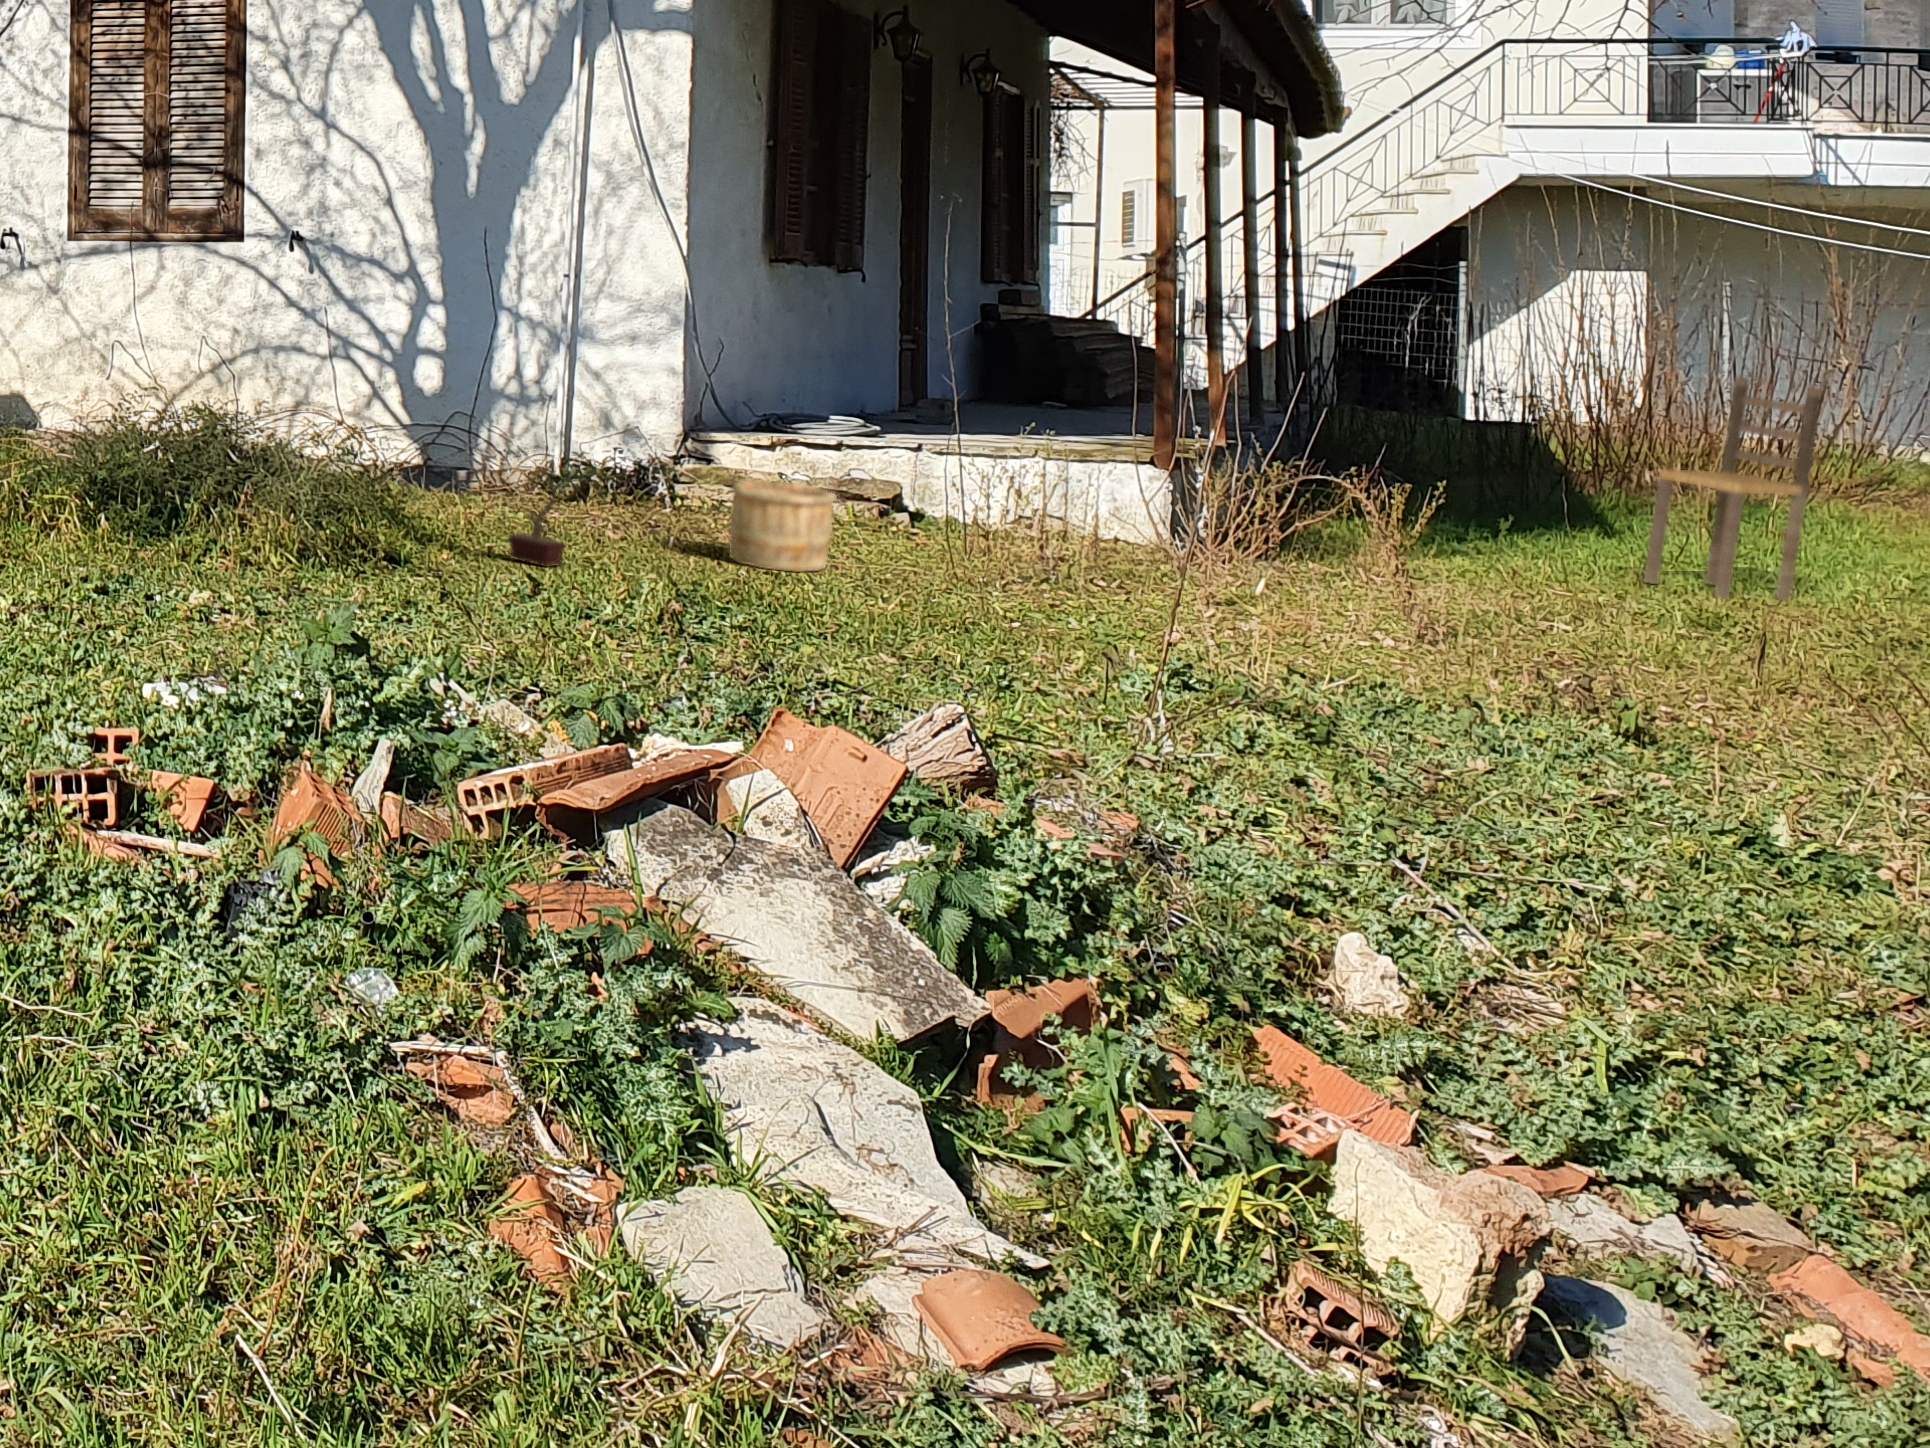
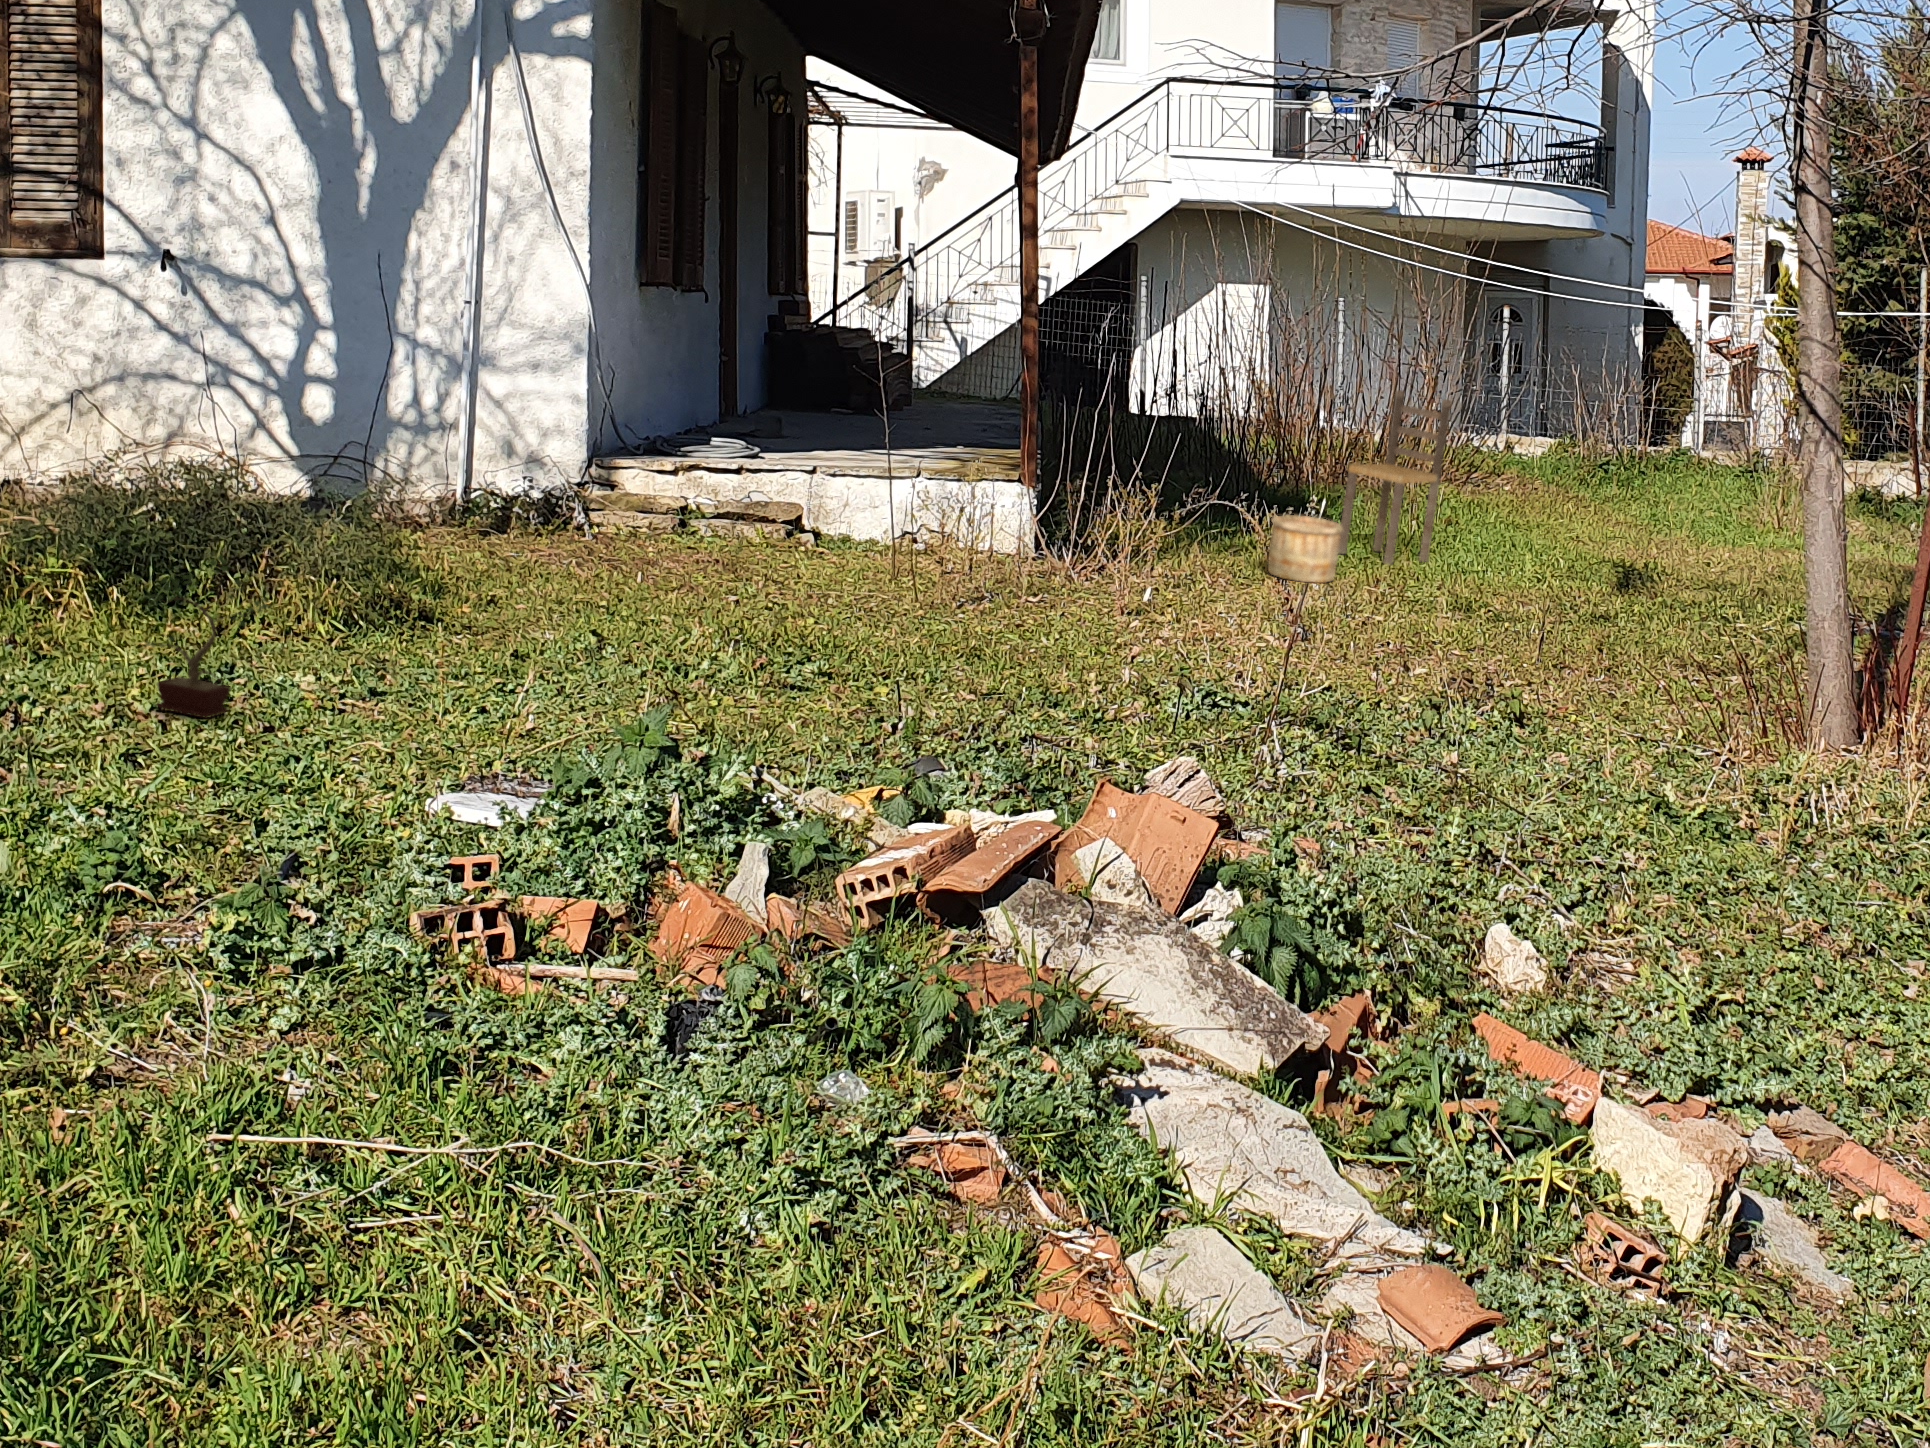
potted plant: present [508,431,596,567] -> present [146,555,269,718]
wooden bucket: present [729,480,836,572] -> present [1268,515,1343,583]

